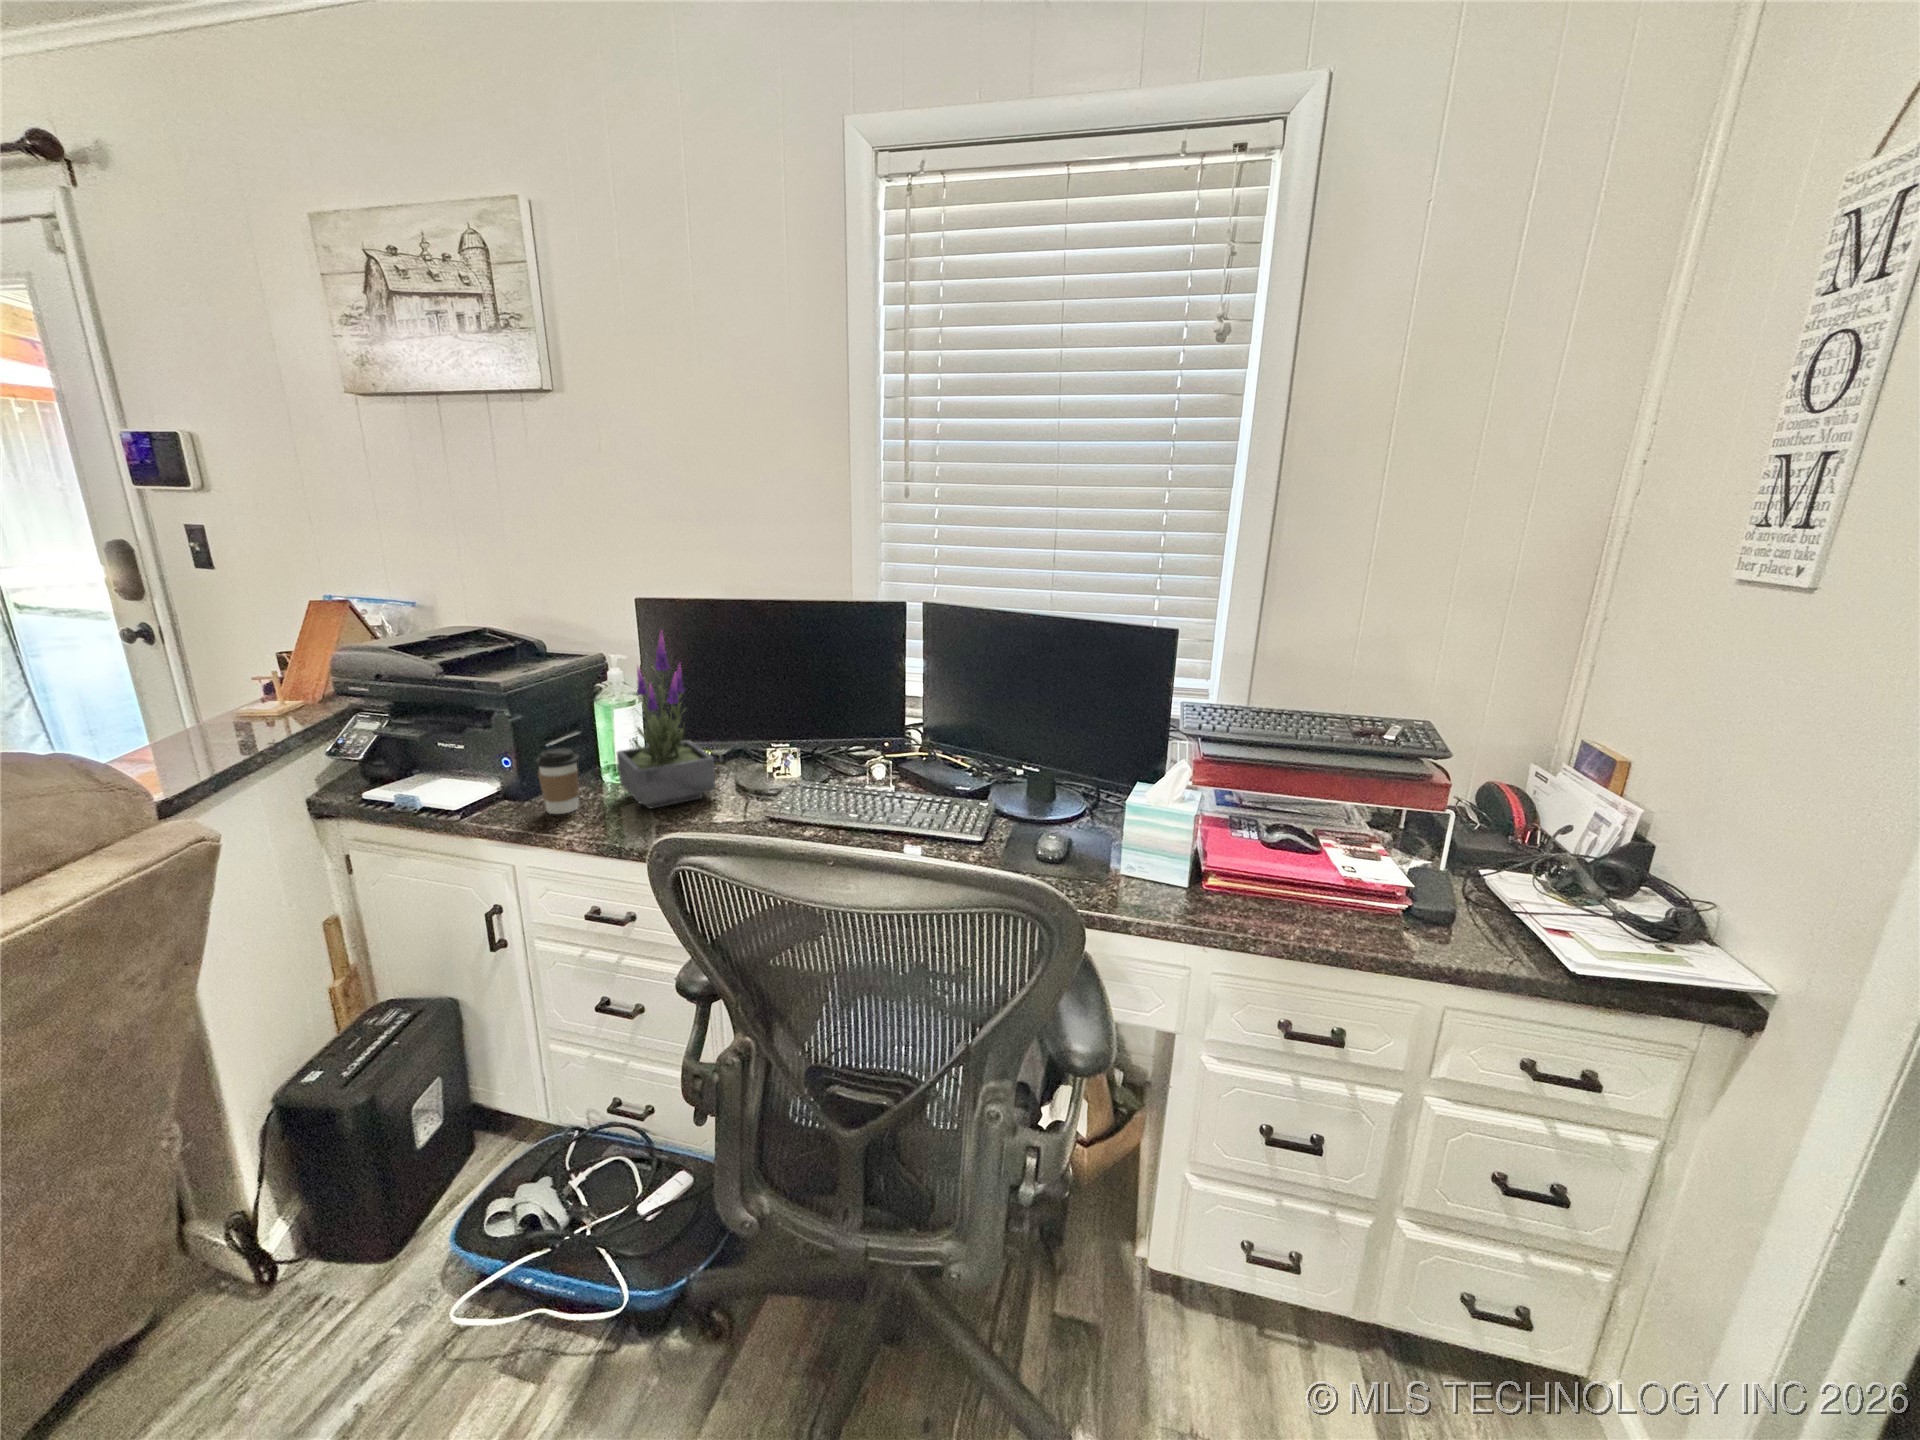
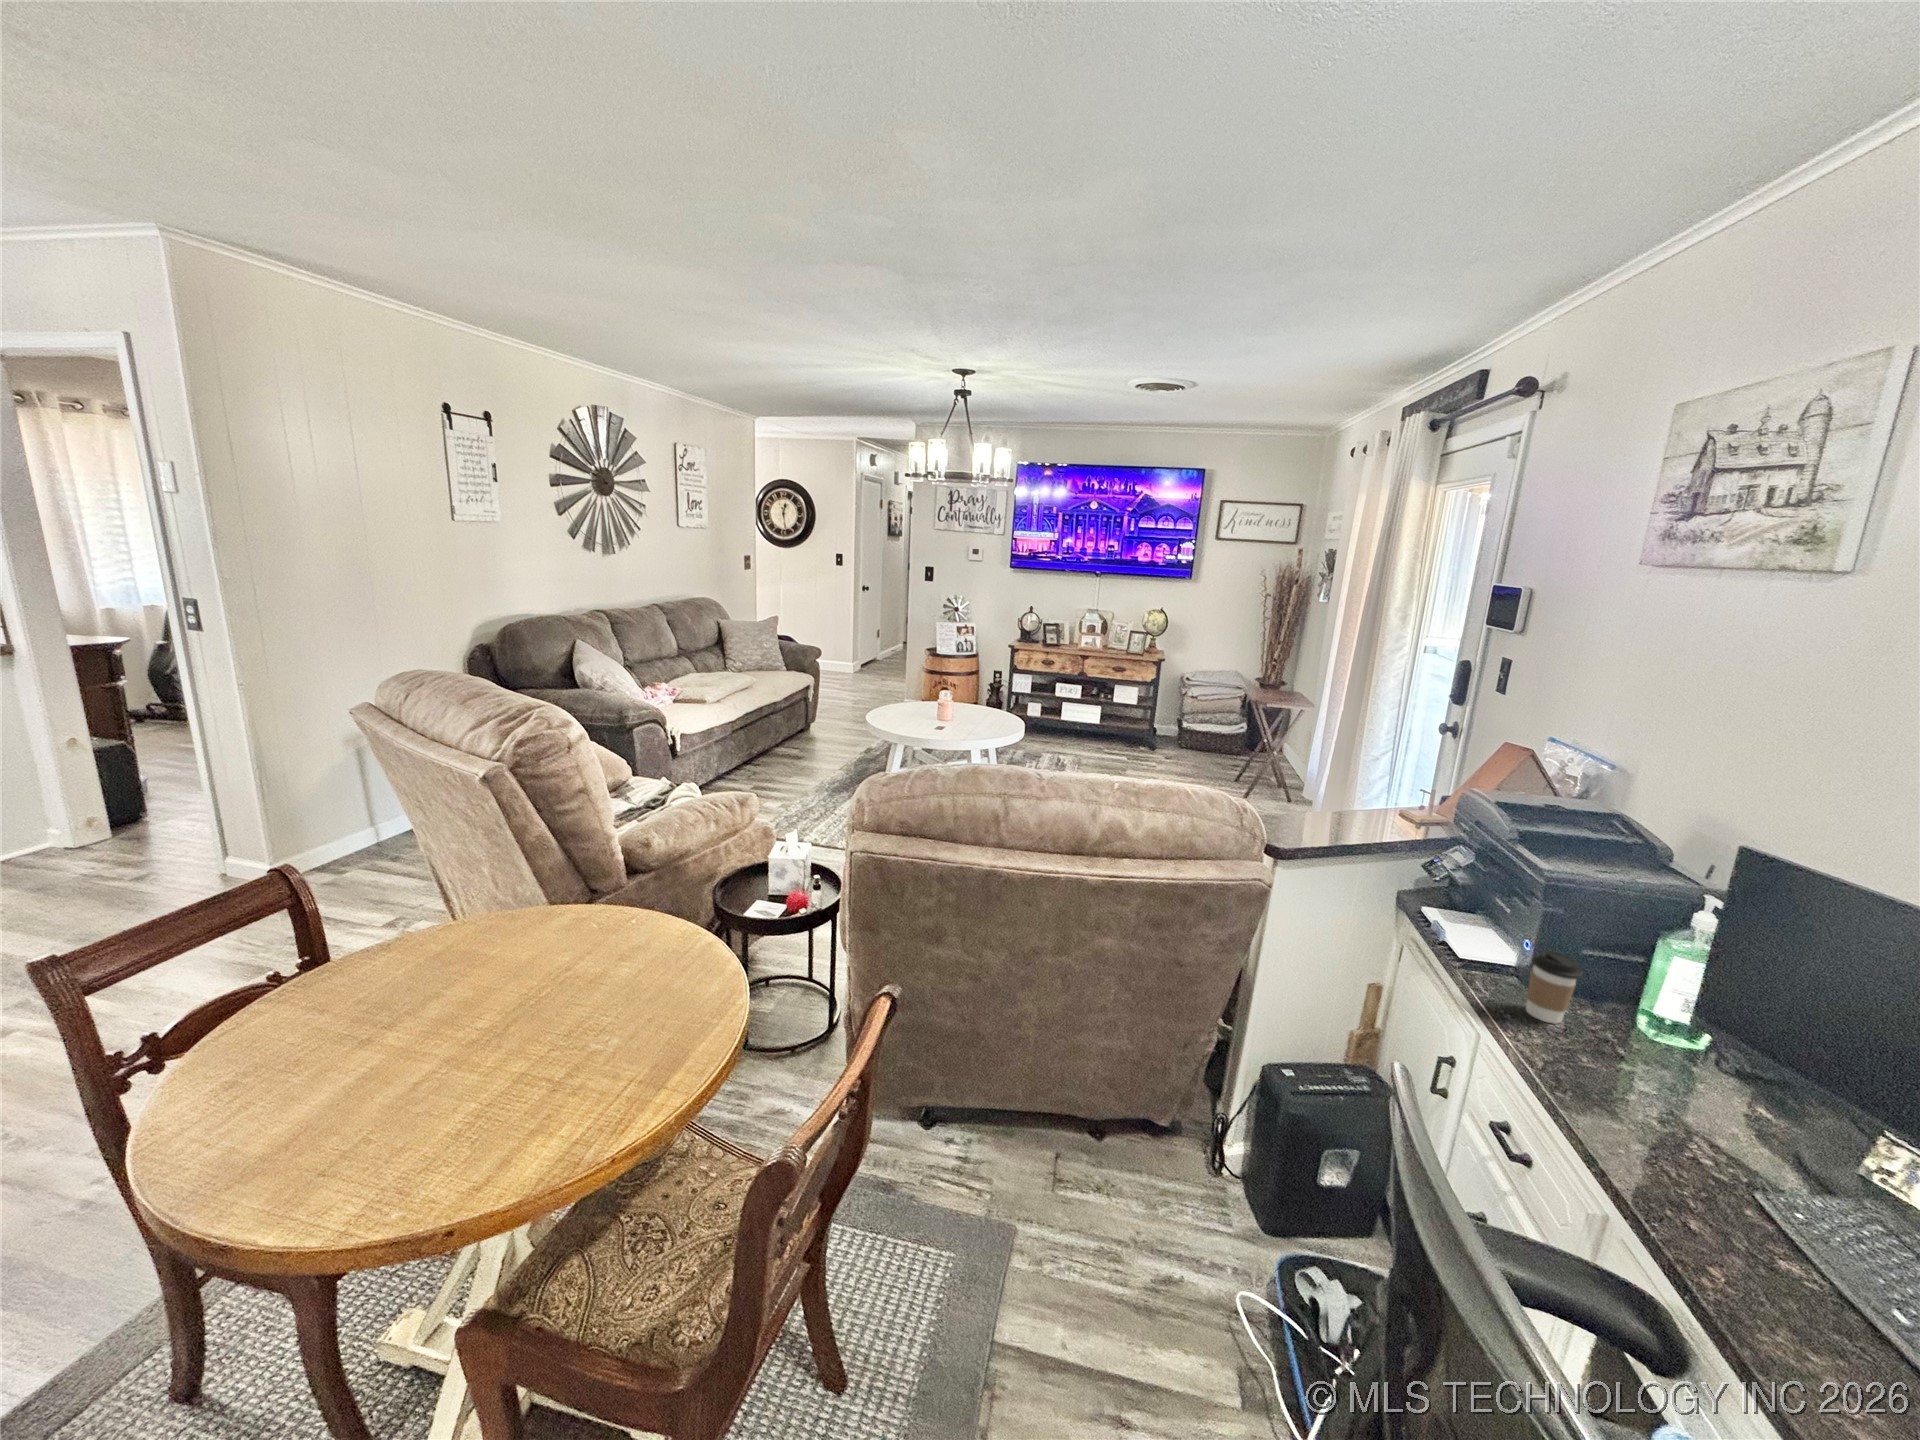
potted plant: present [617,631,715,809] -> none [1604,890,1752,1111]

